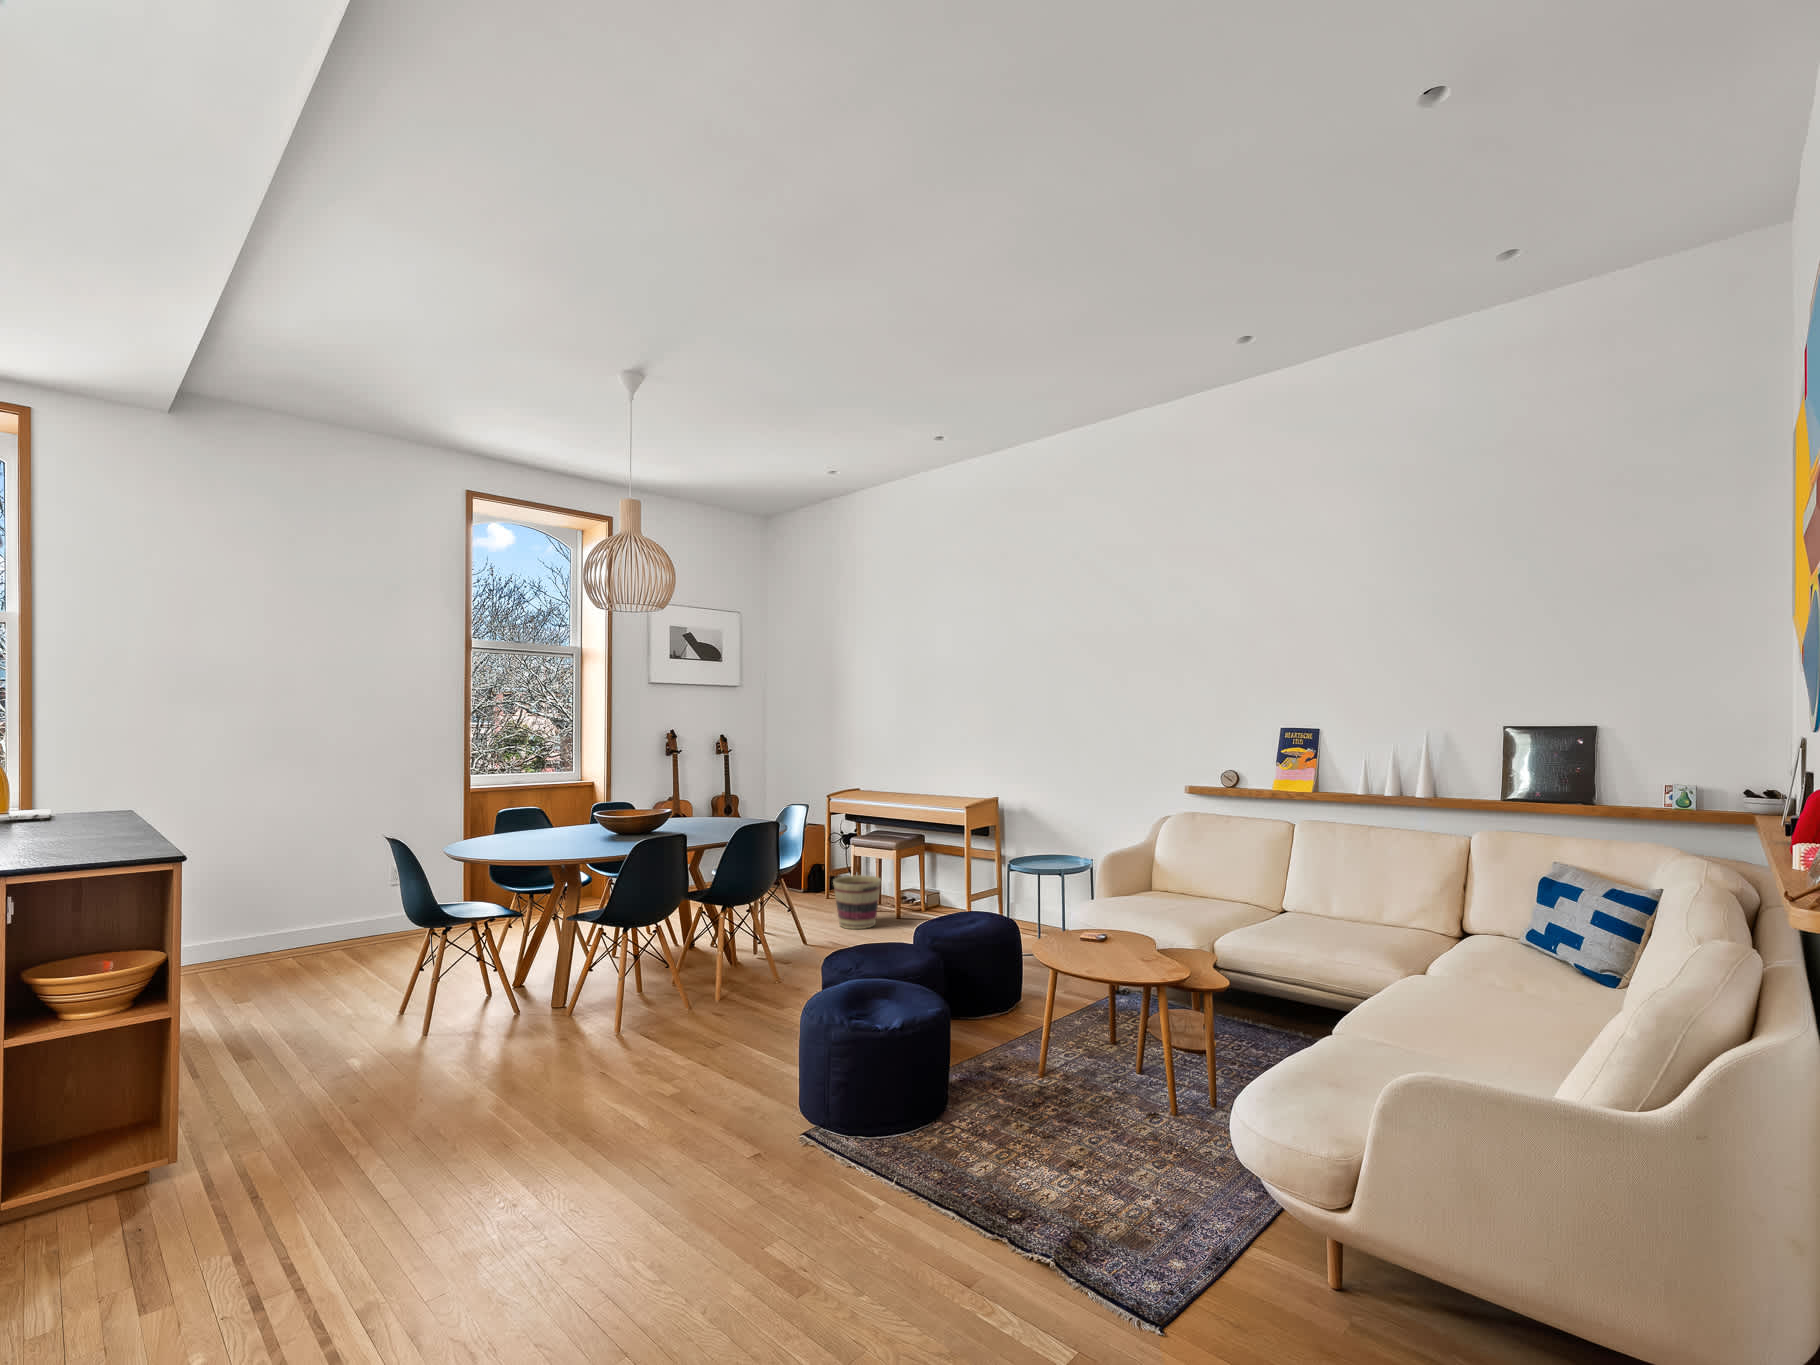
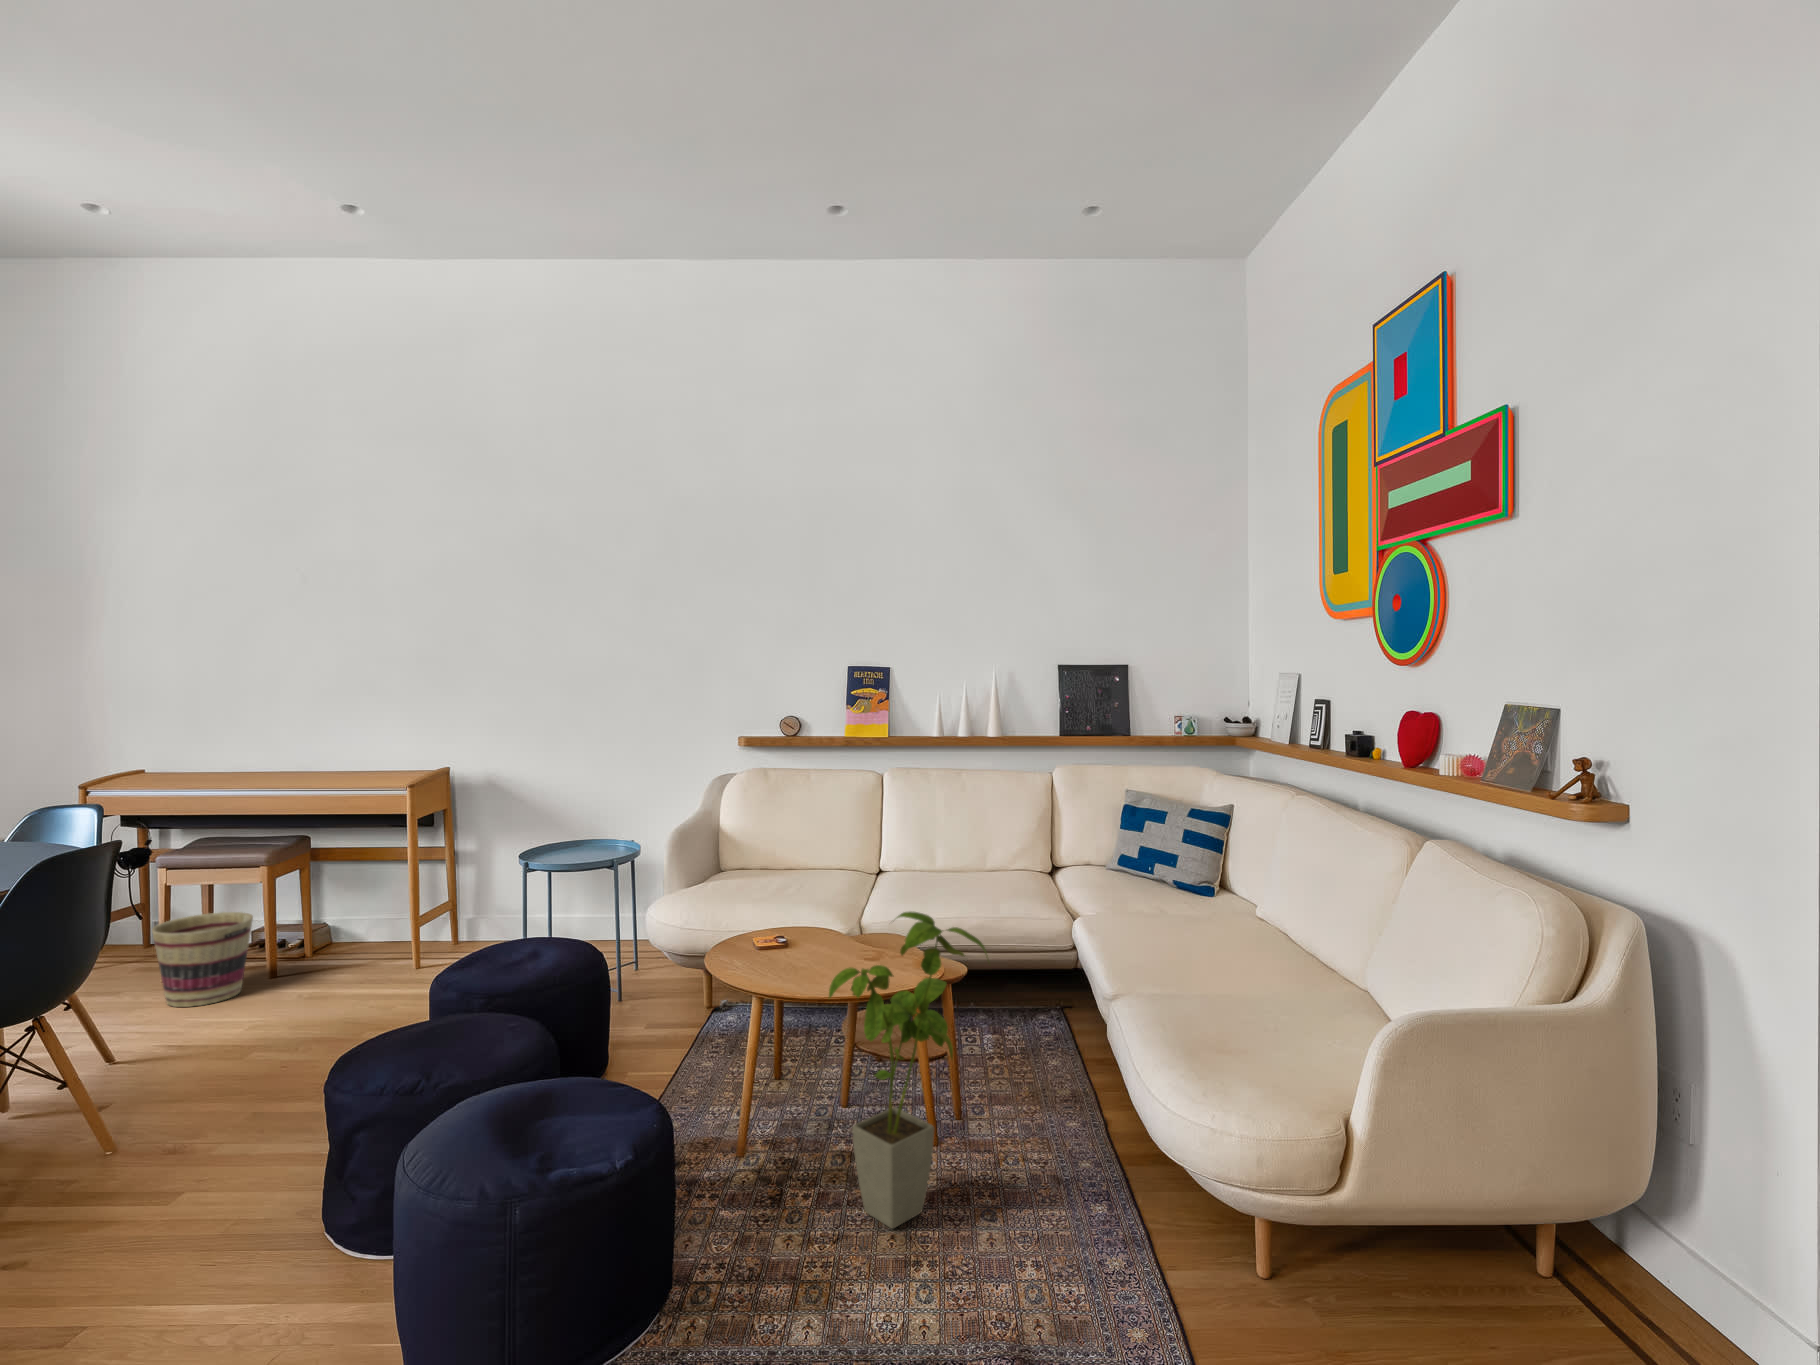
house plant: none [1052,922,1166,1147] -> present [828,912,986,1229]

